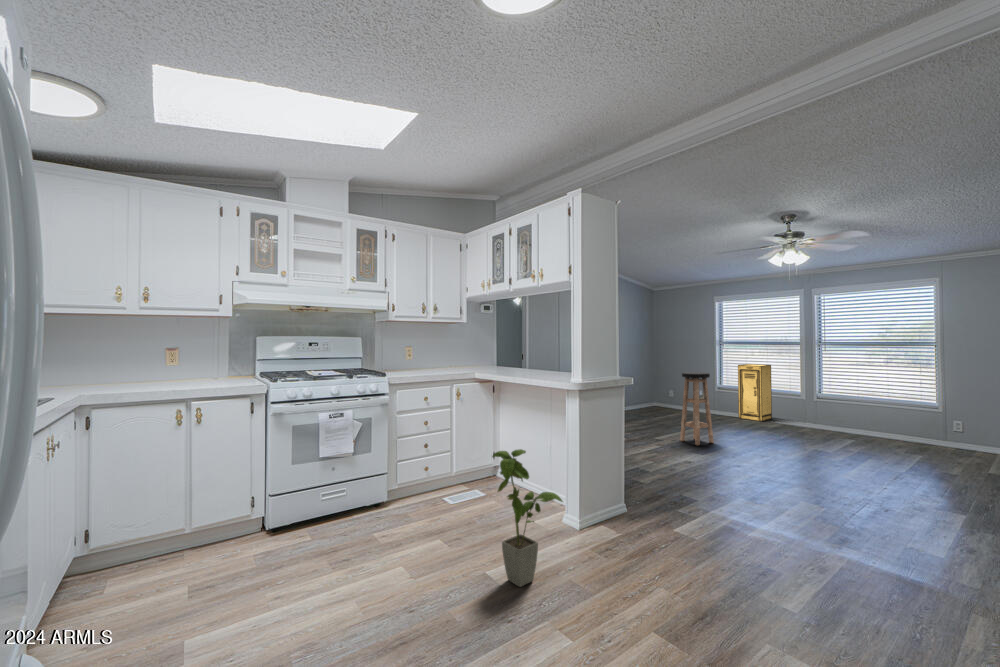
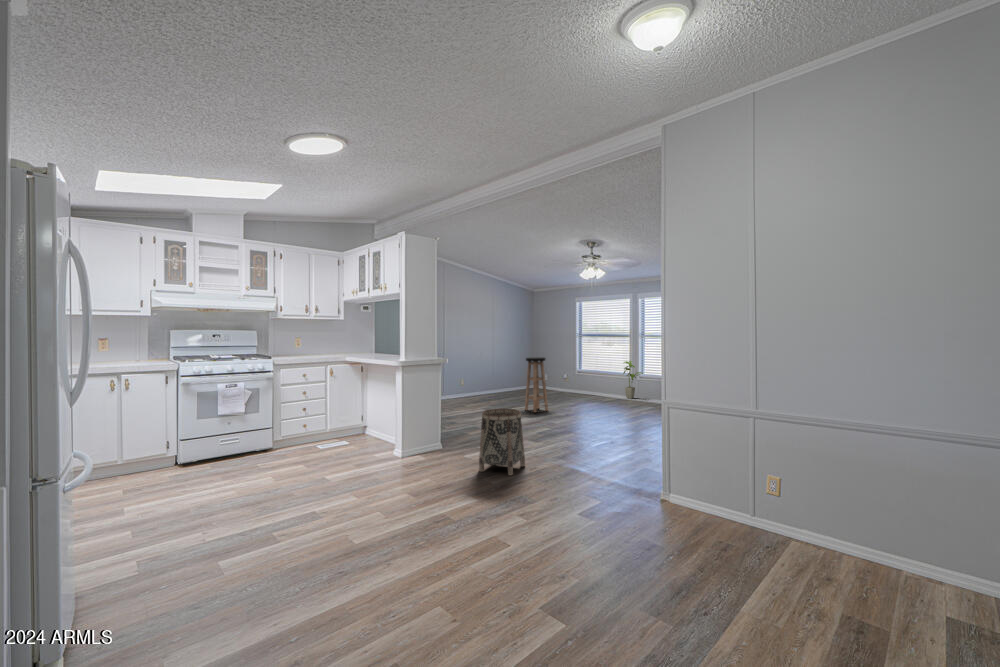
storage cabinet: present [738,364,772,422] -> none [587,352,612,397]
house plant: present [492,449,563,587] -> present [623,361,641,399]
basket: none [725,464,800,587] -> present [479,408,525,475]

